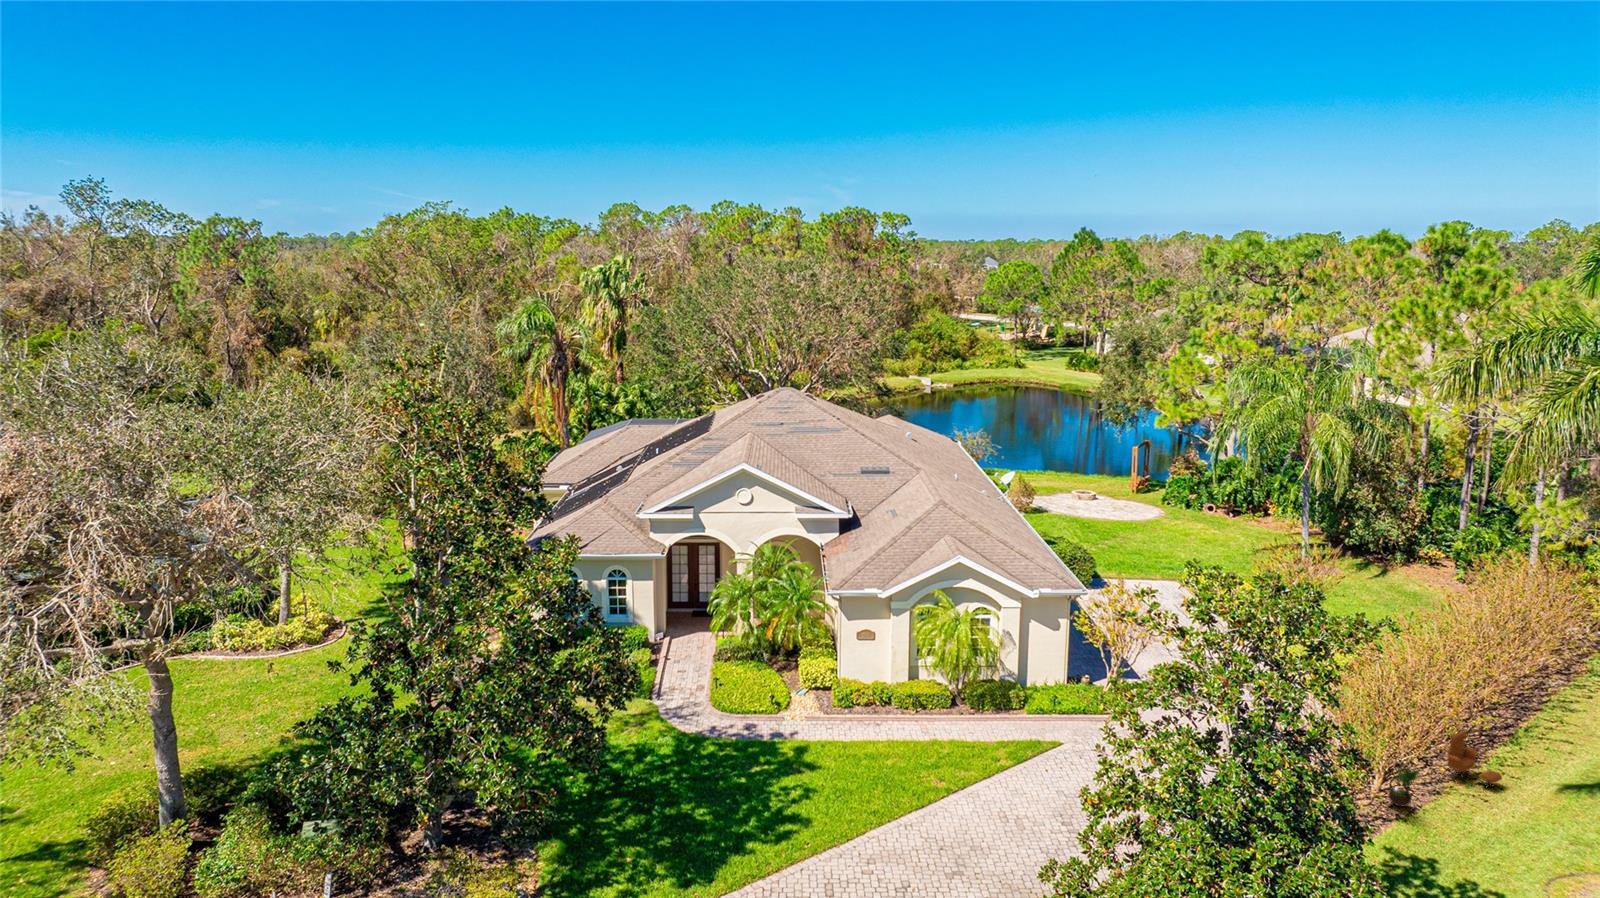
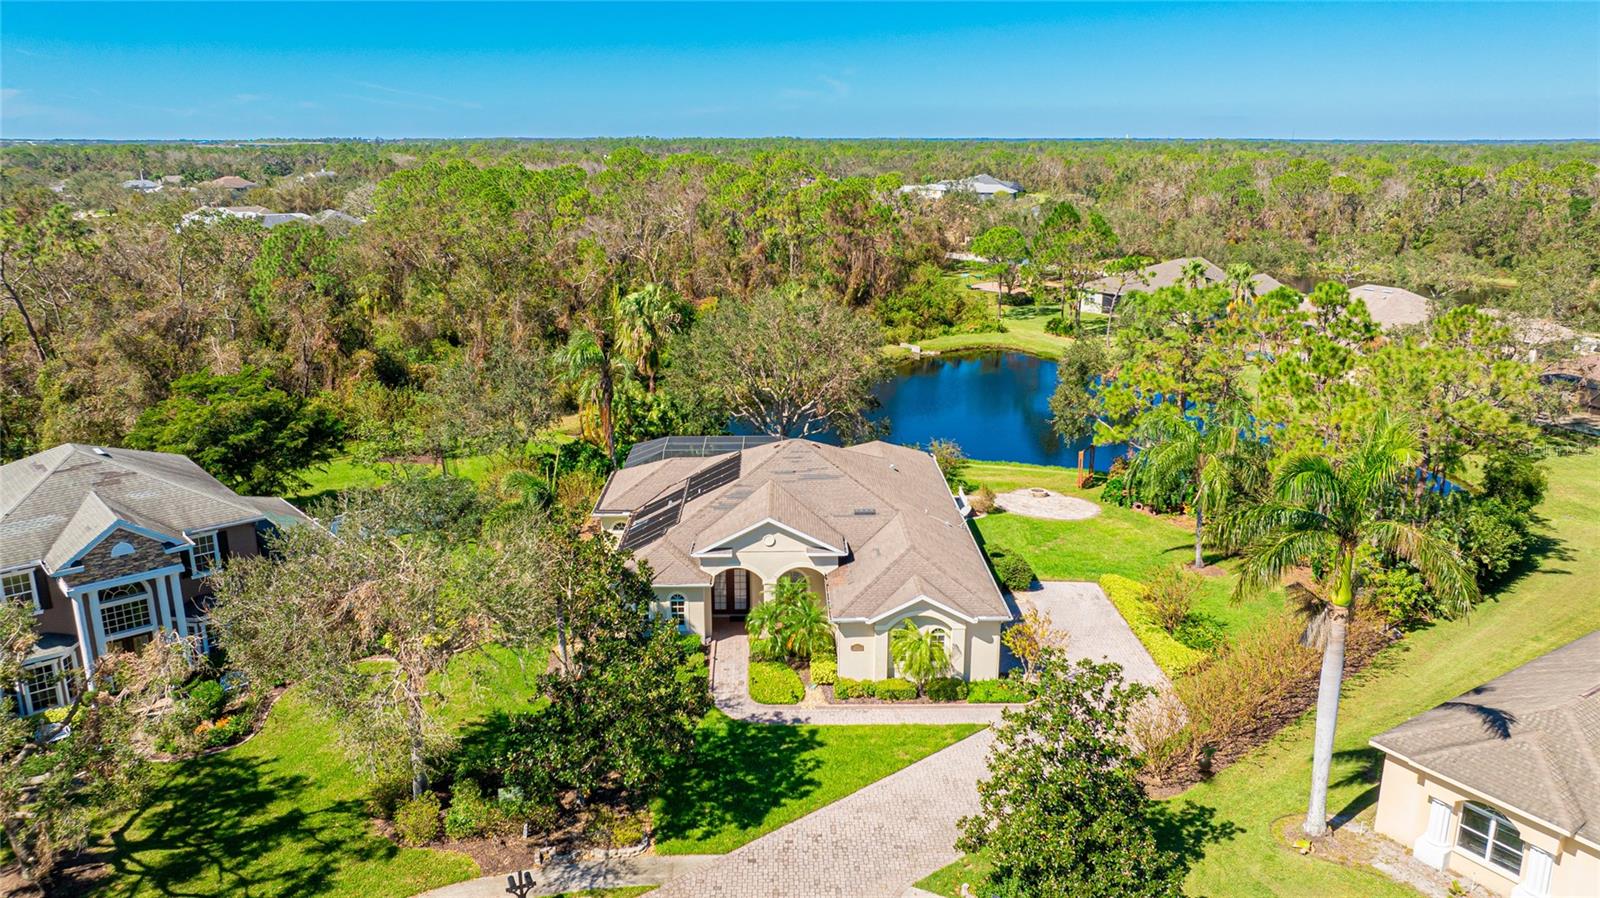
lounge chair: present [1447,732,1502,789] -> none [1242,720,1276,761]

